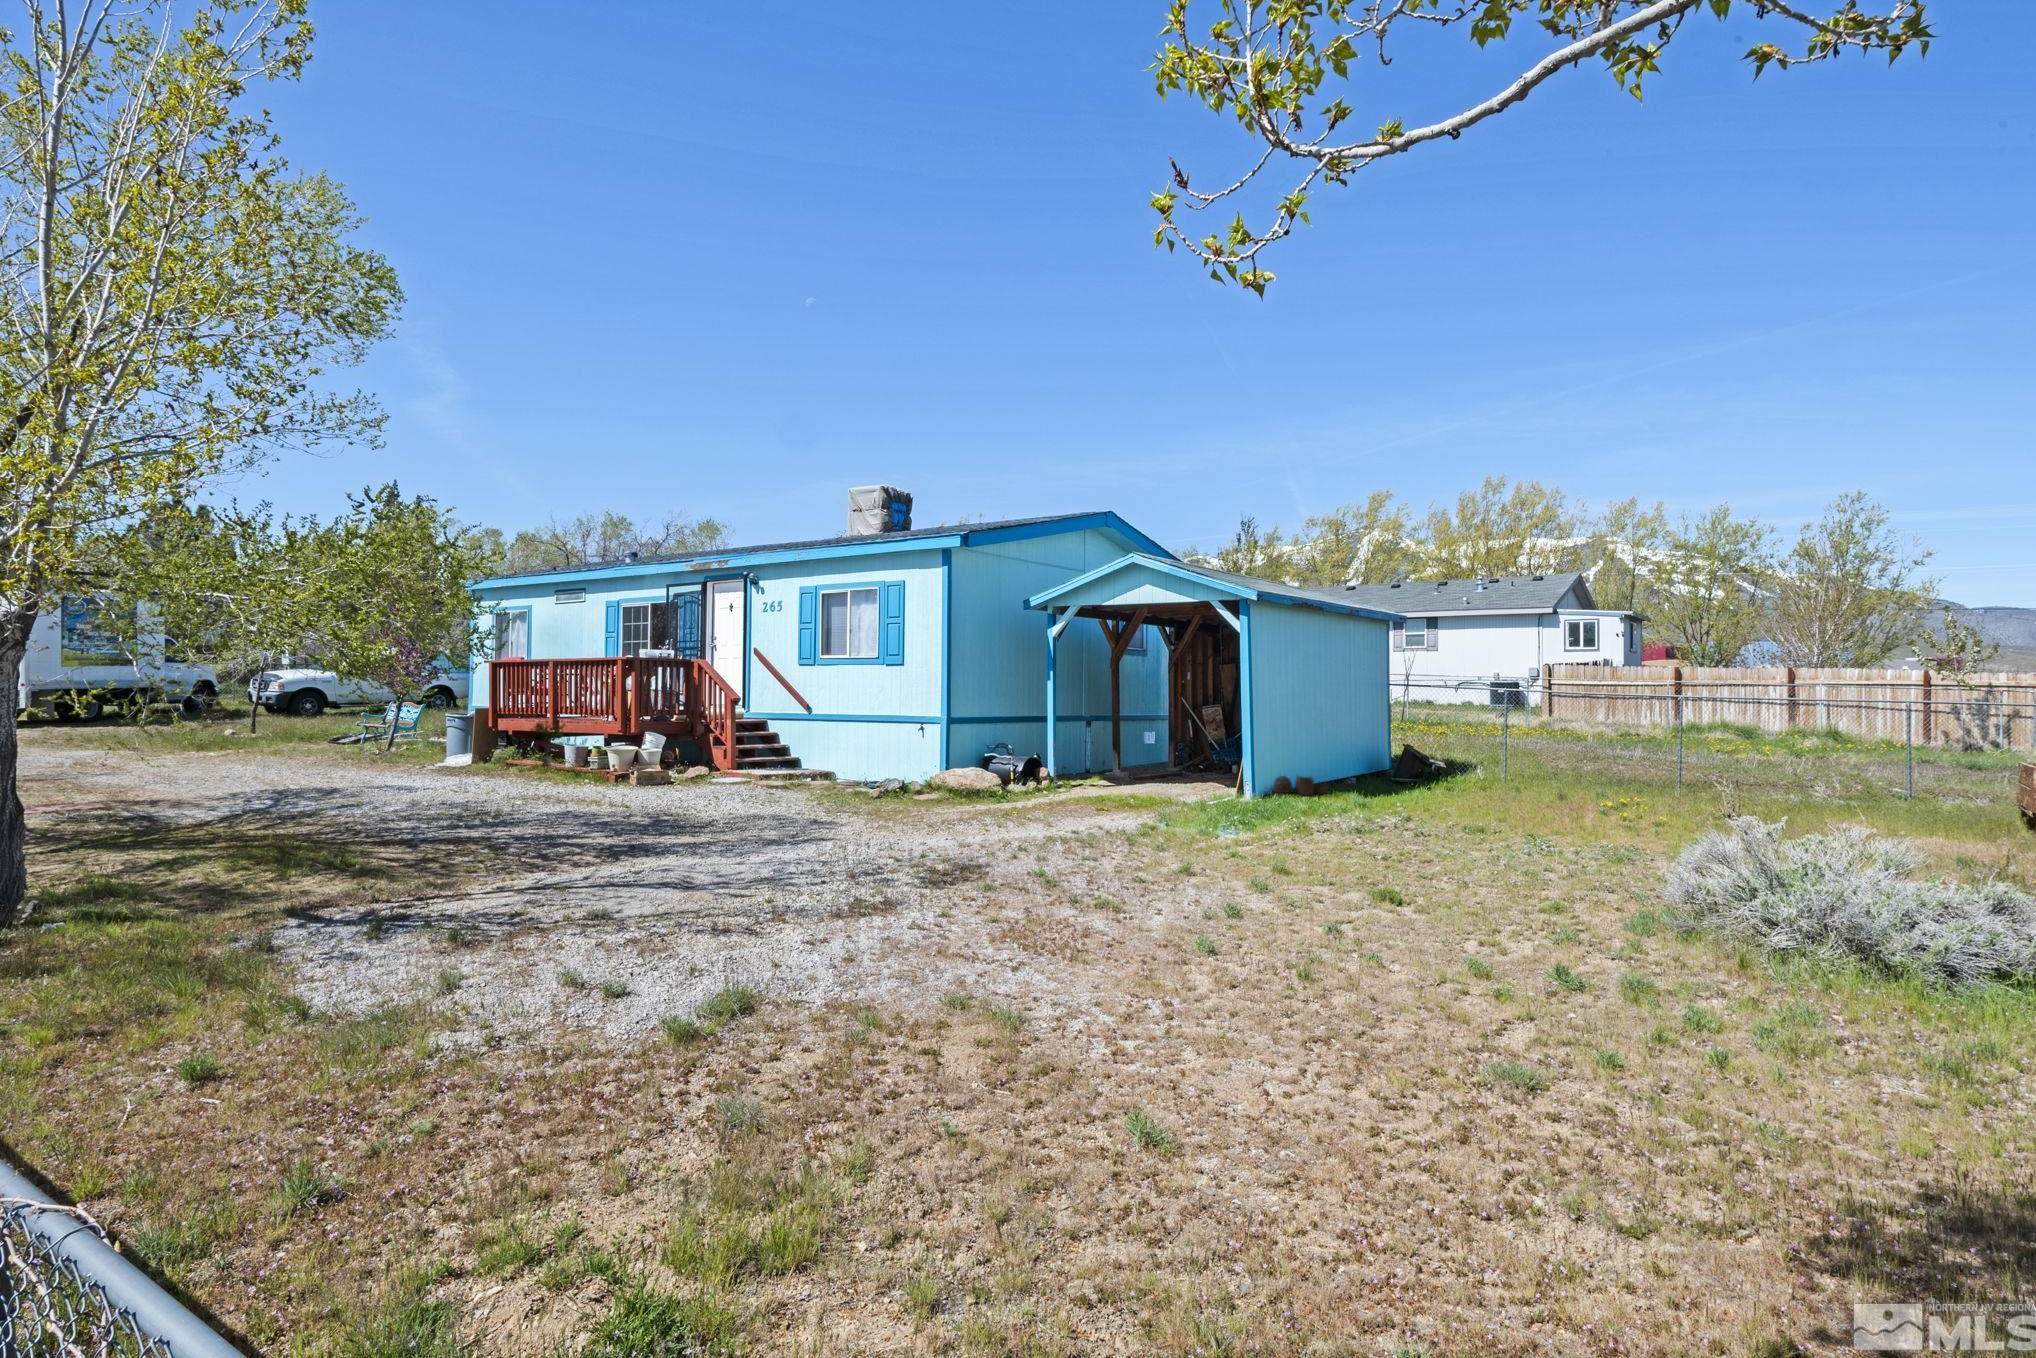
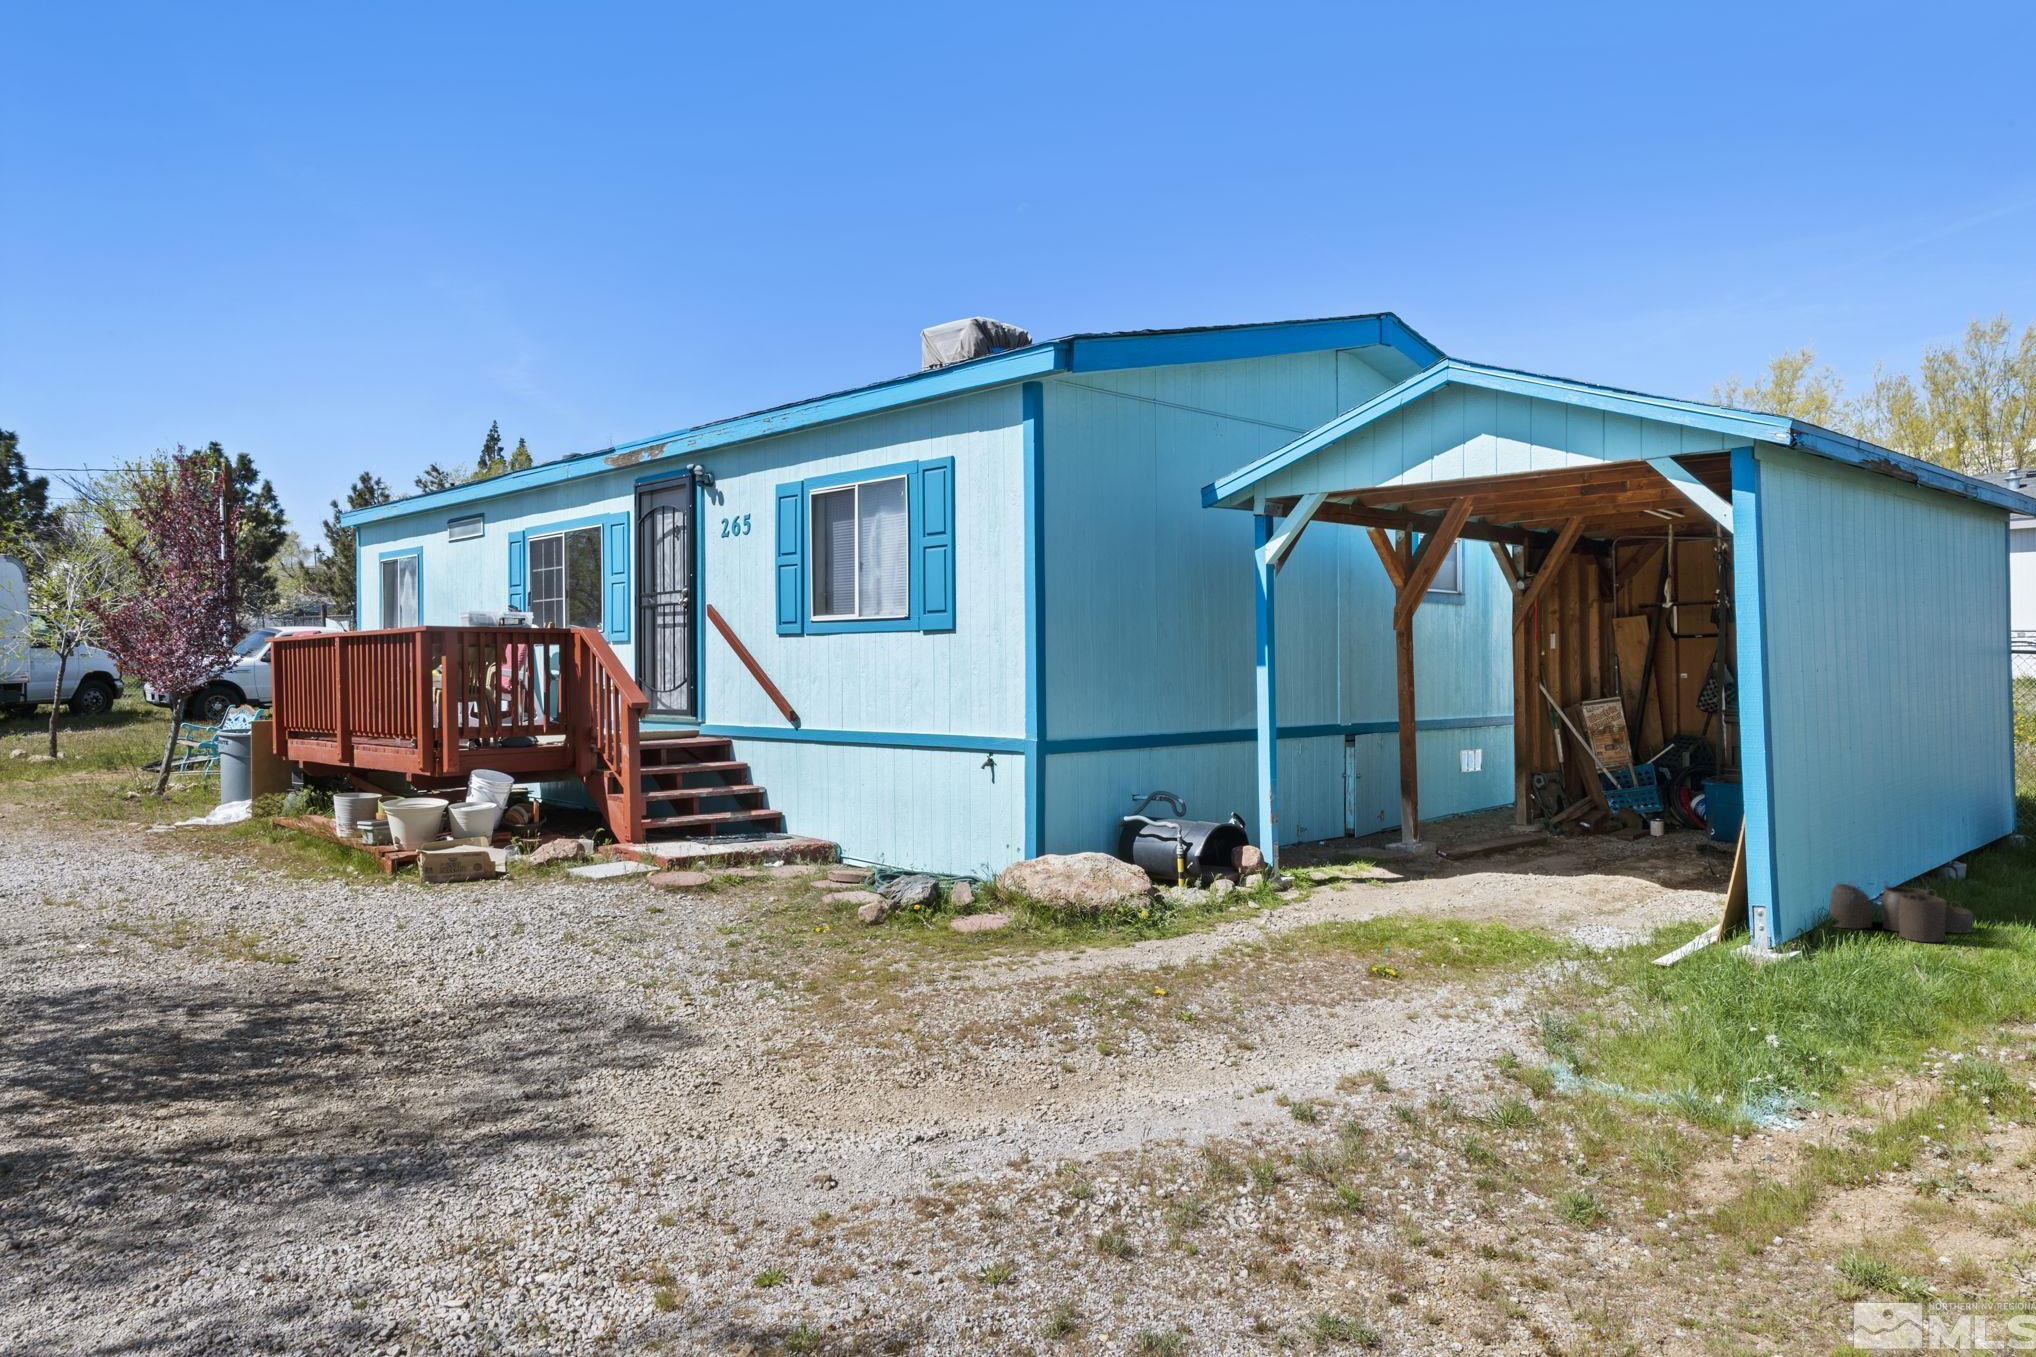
round table: present [205,697,232,718] -> none [44,700,110,738]
potted plant: present [531,722,565,765] -> none [311,745,384,825]

